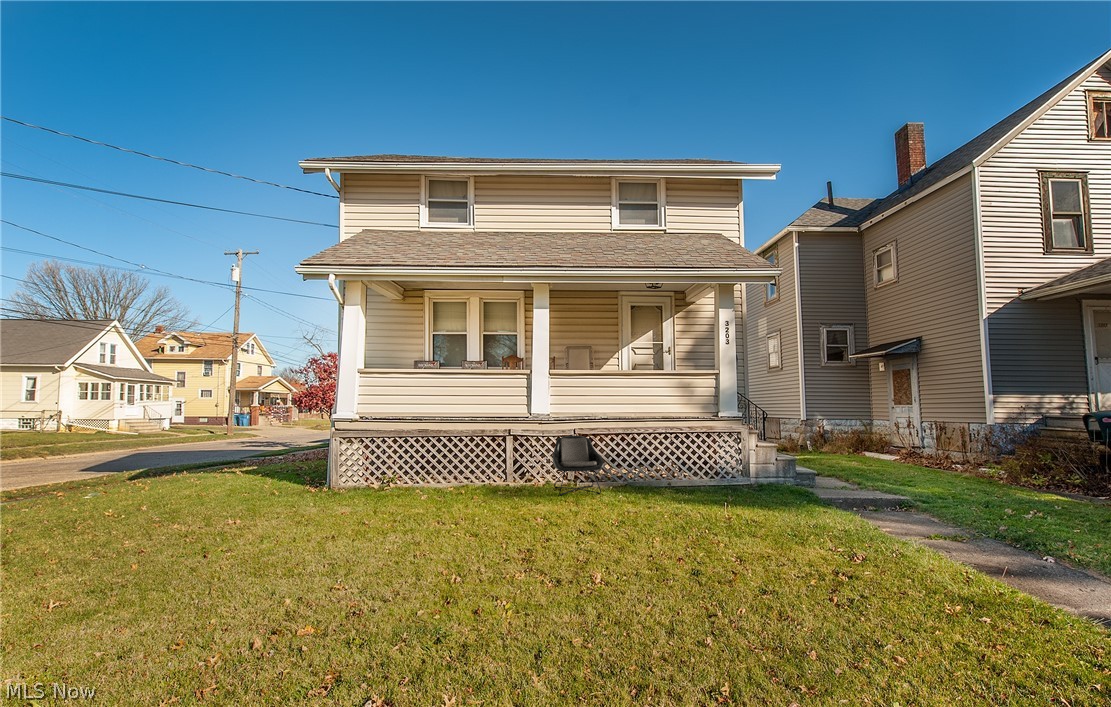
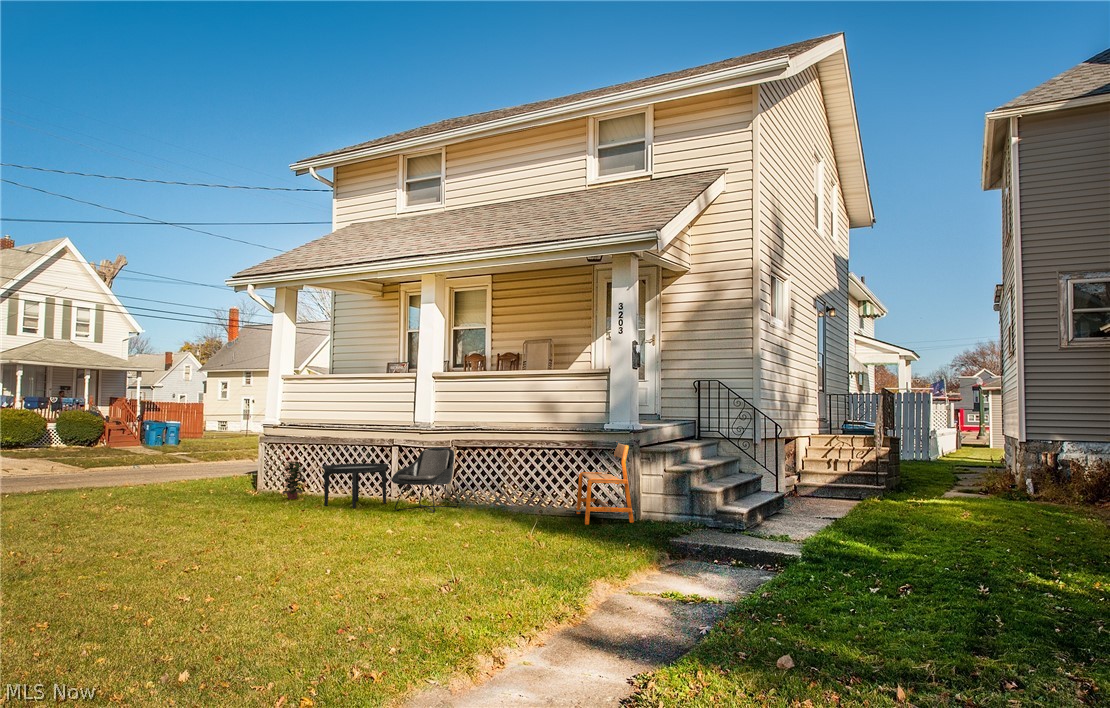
bench: none [707,426,780,493] -> present [576,443,634,525]
round table: none [457,452,520,497] -> present [322,463,389,508]
decorative plant: none [377,455,405,493] -> present [282,461,305,499]

